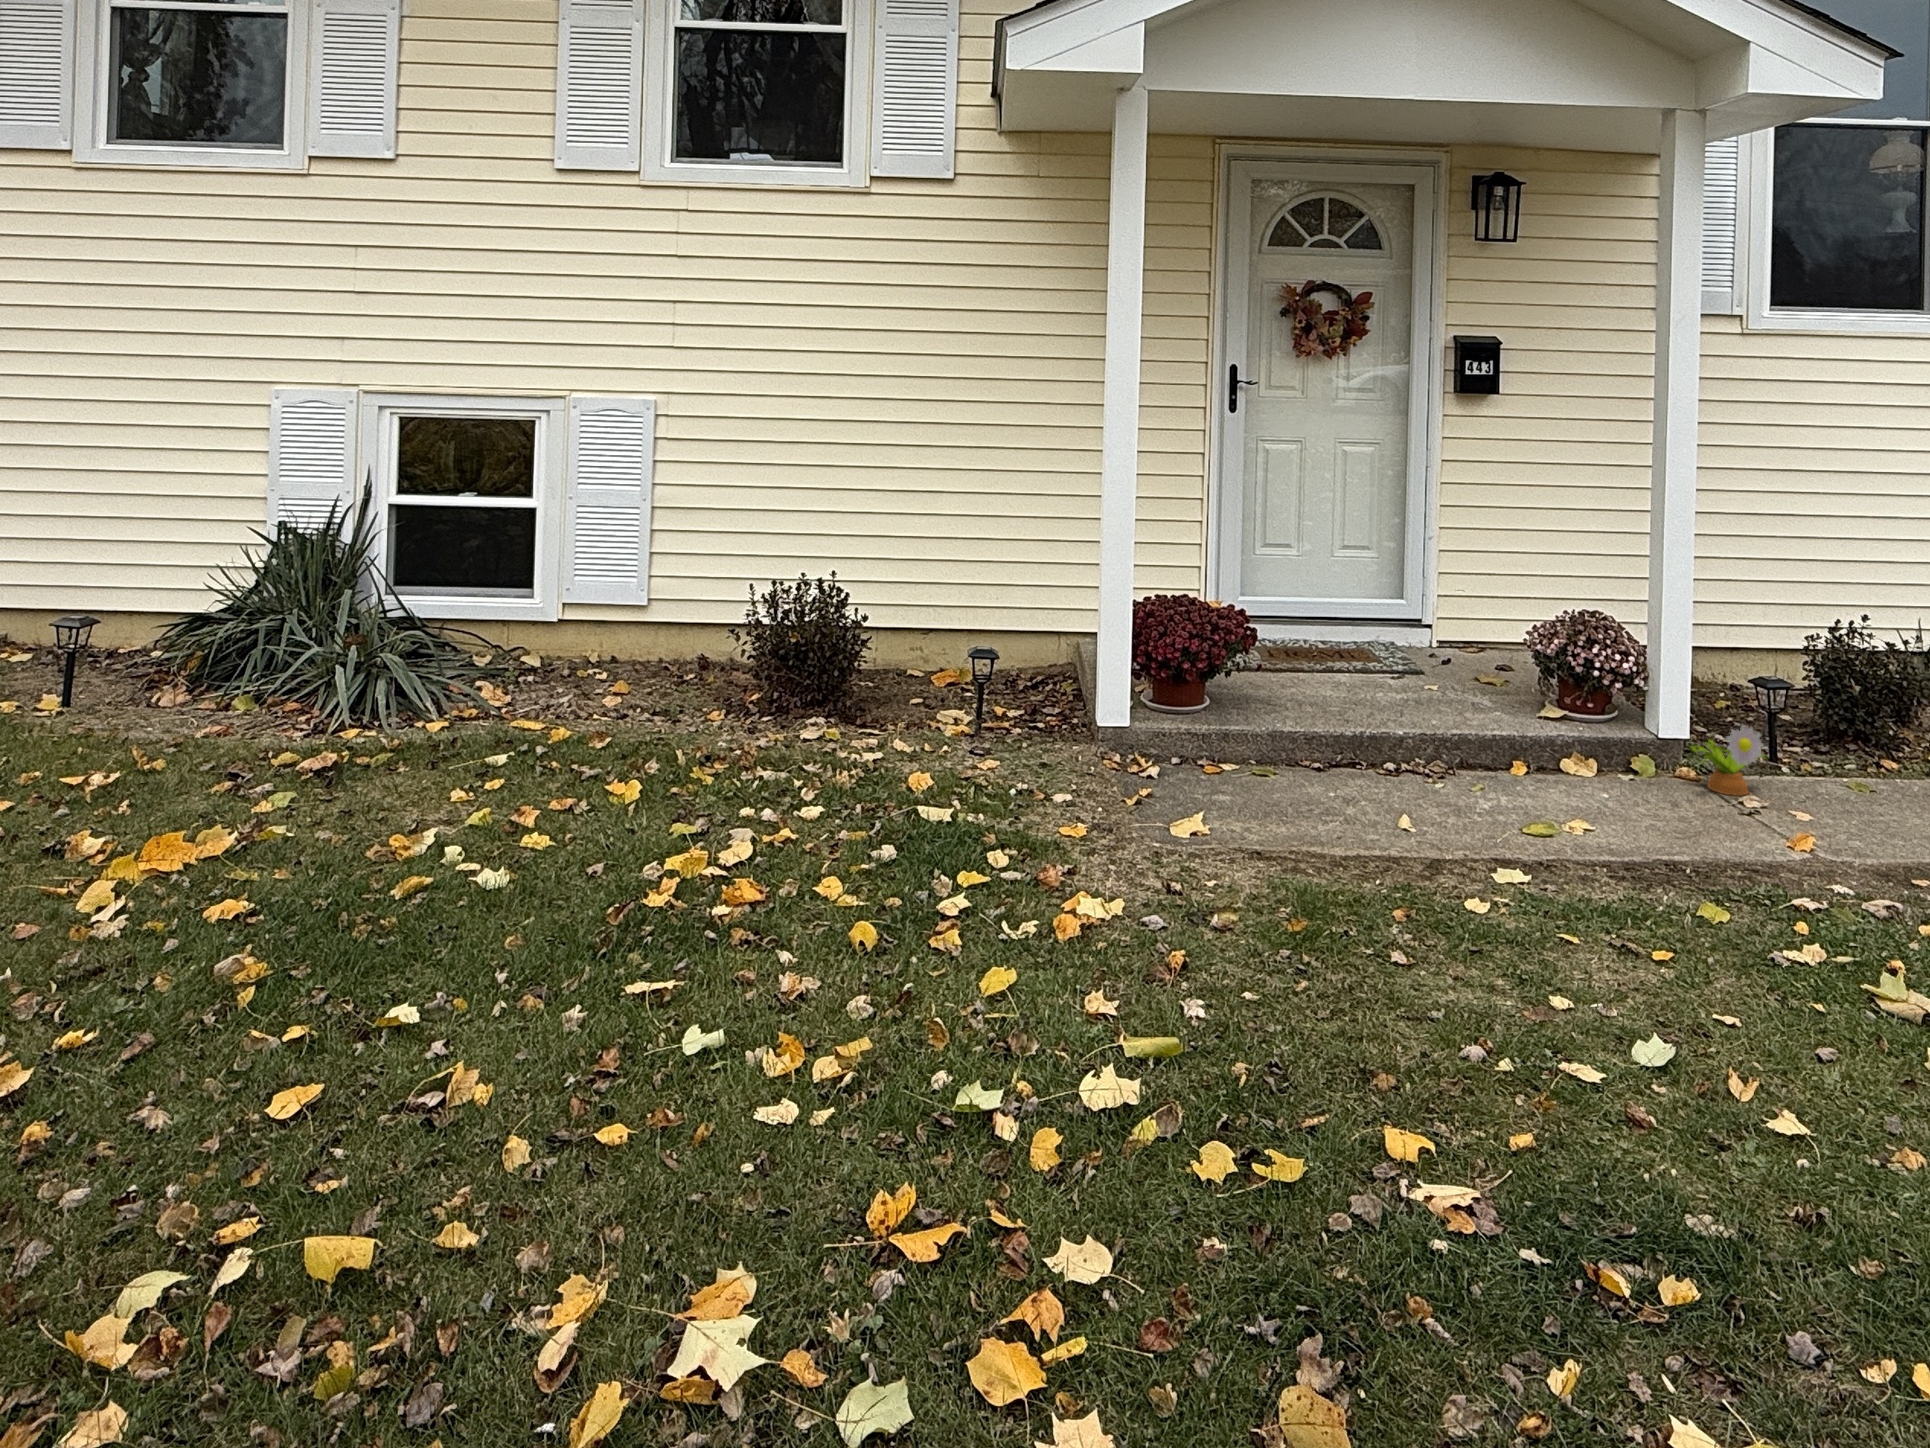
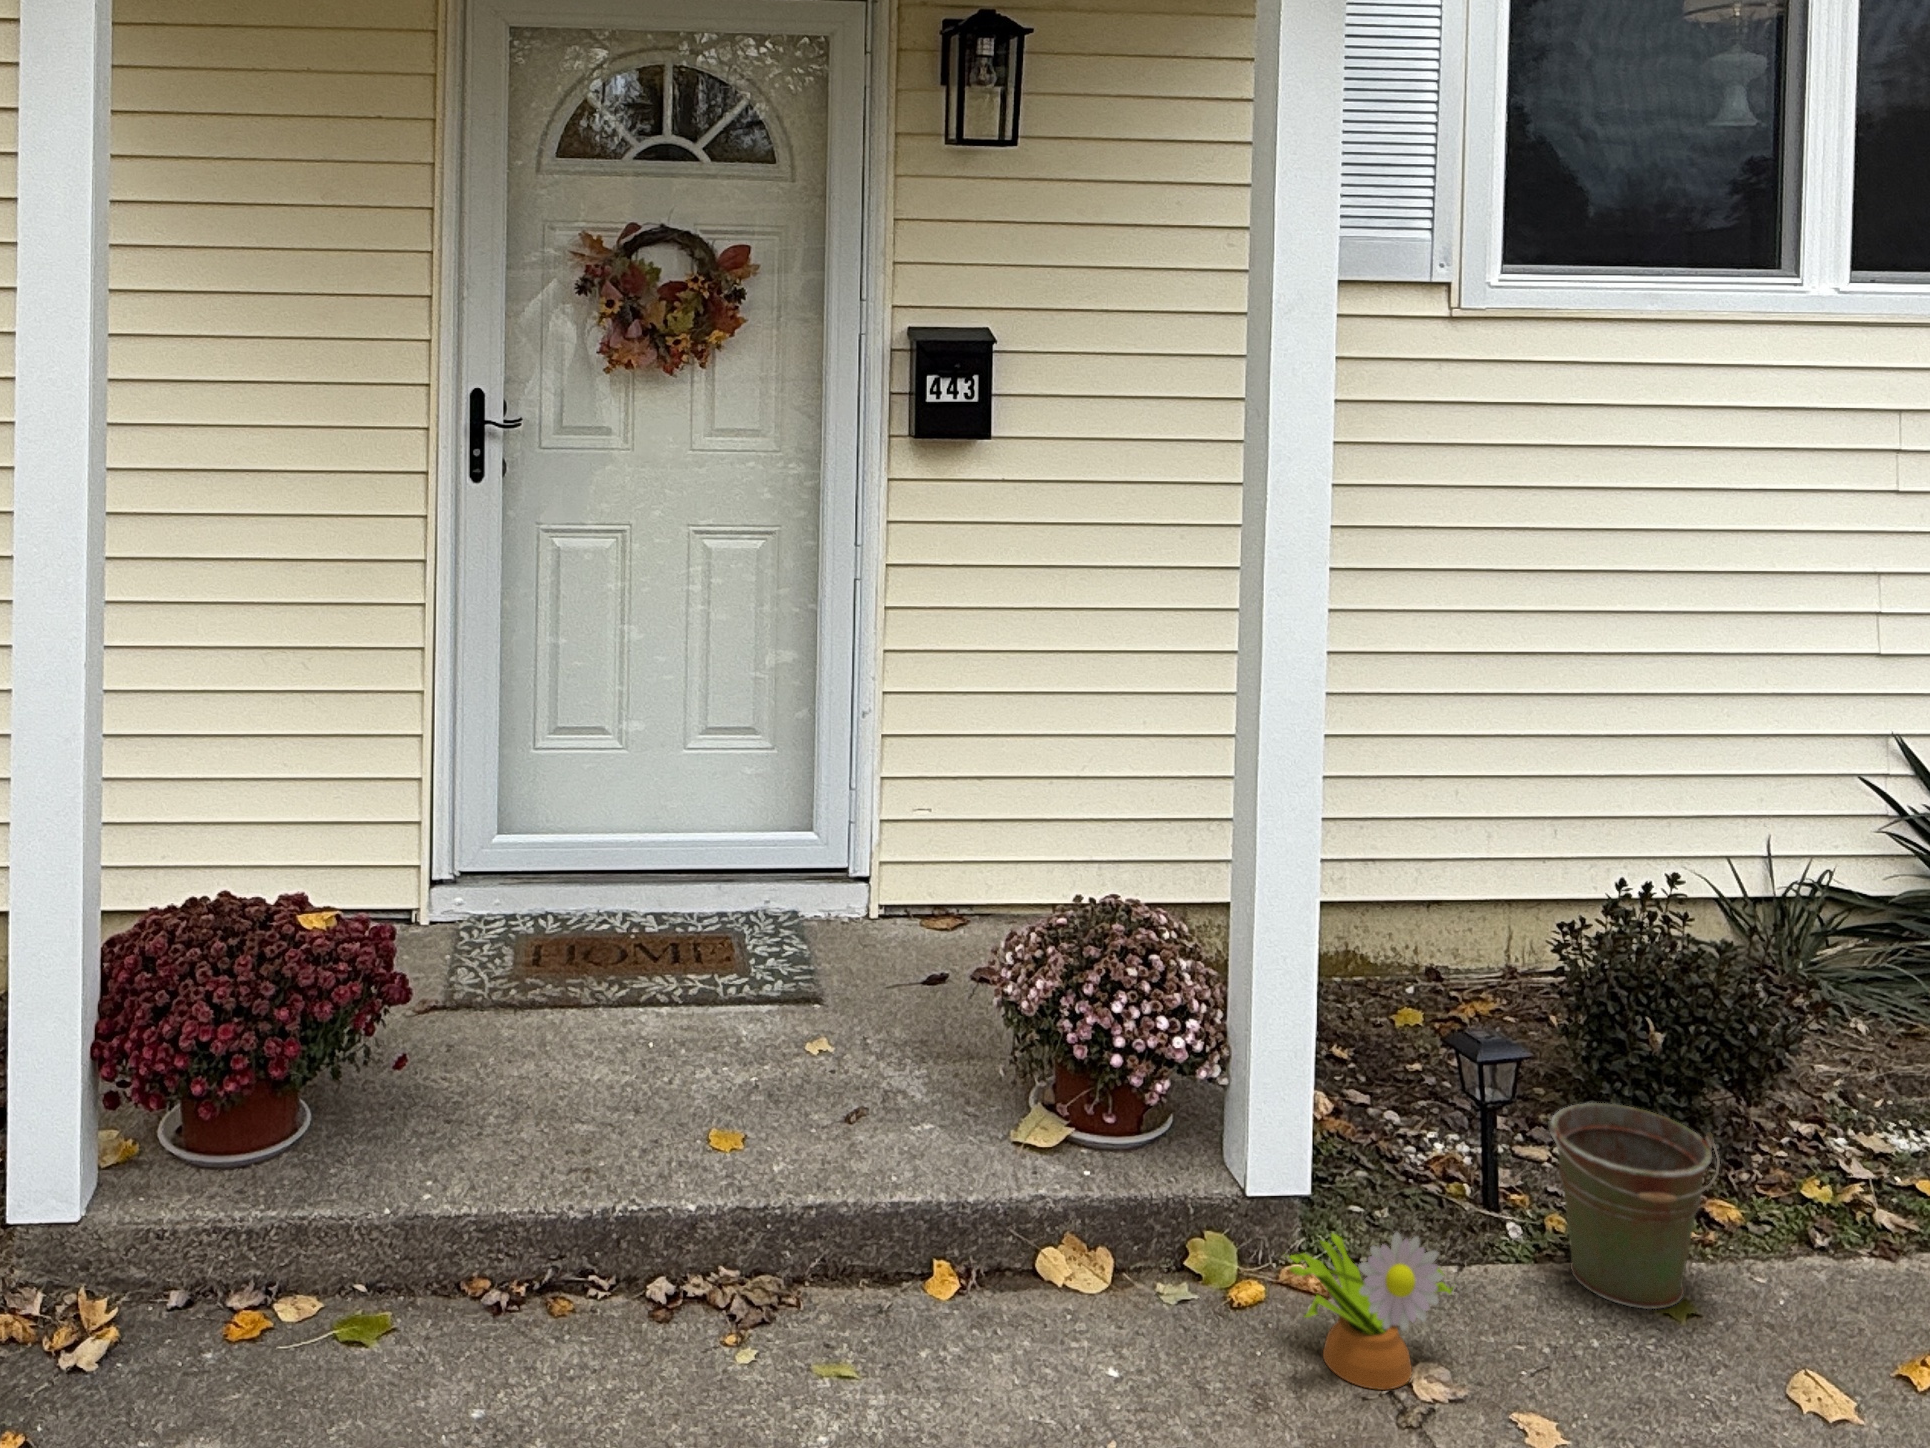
bucket: none [1808,697,1890,781] -> present [1549,1103,1720,1309]

